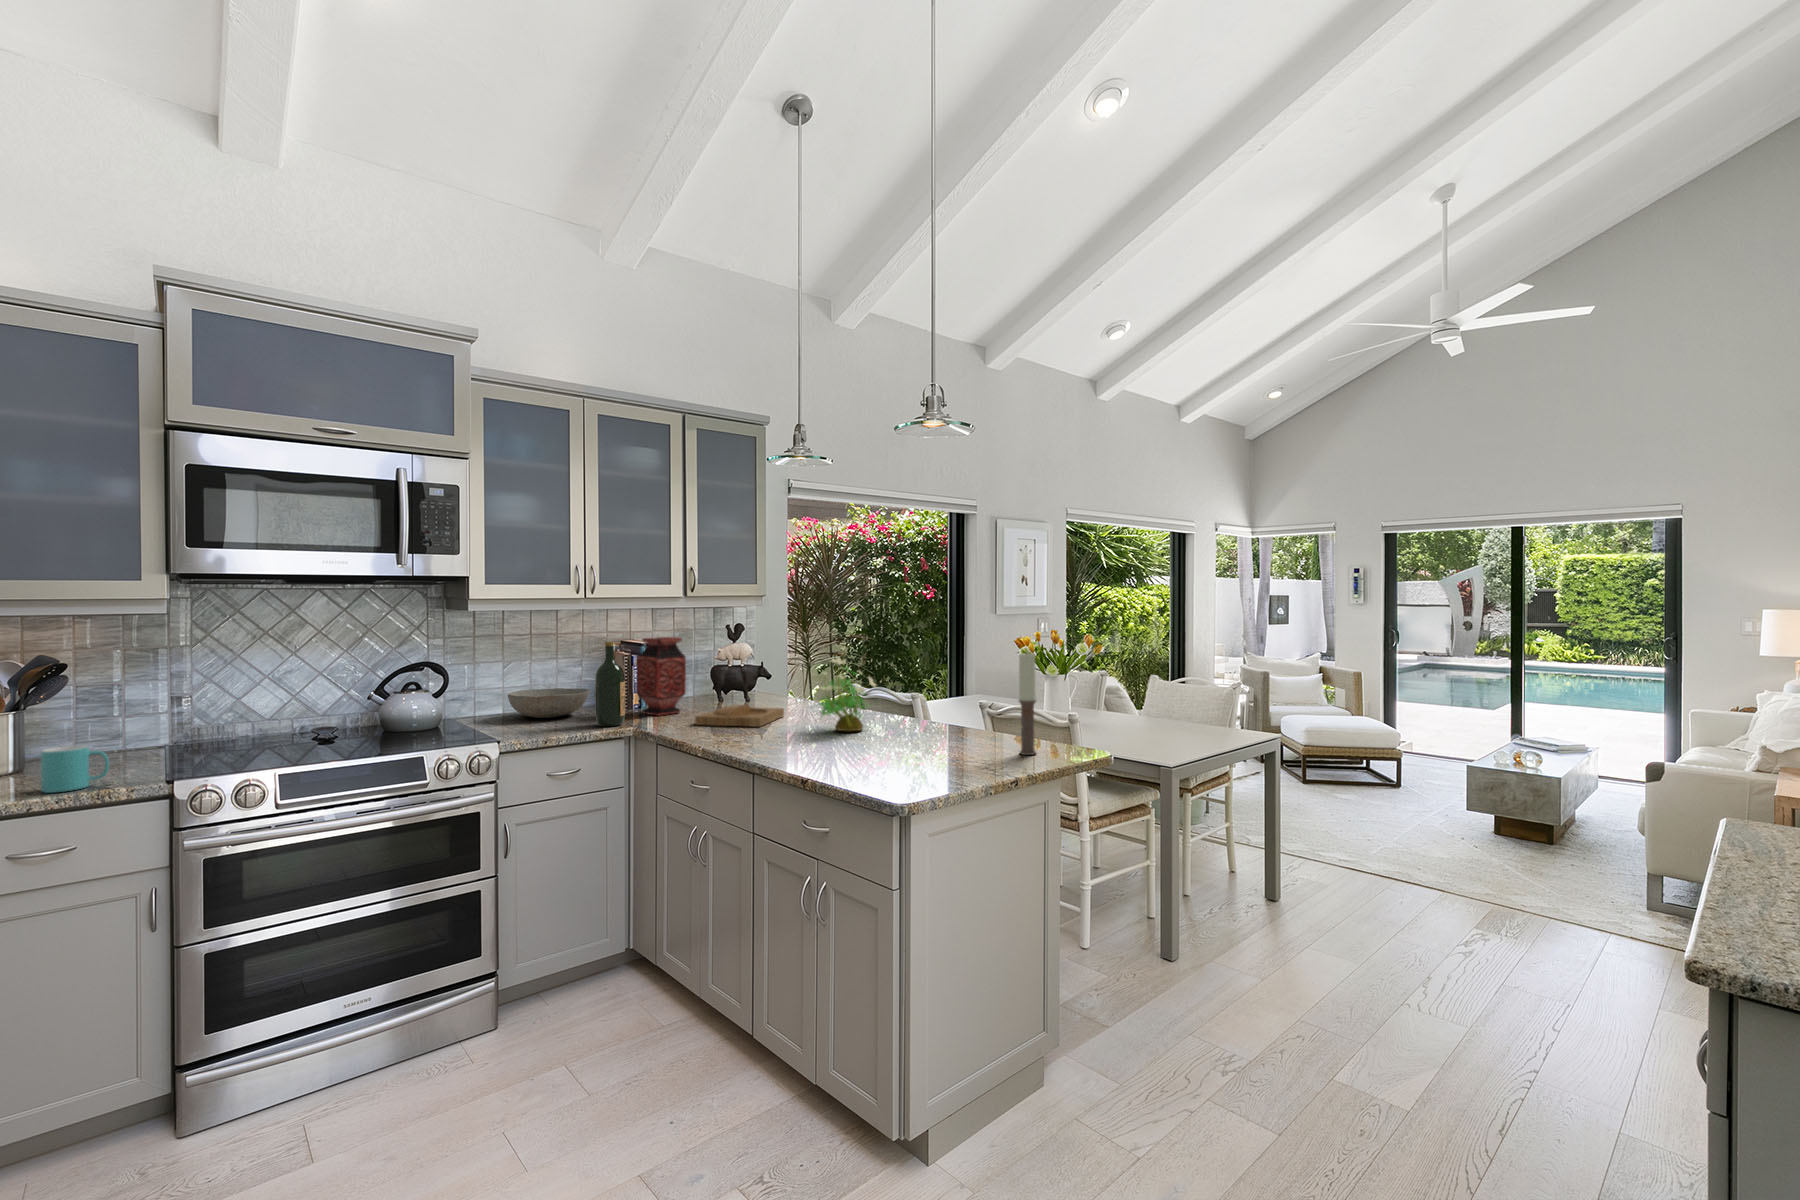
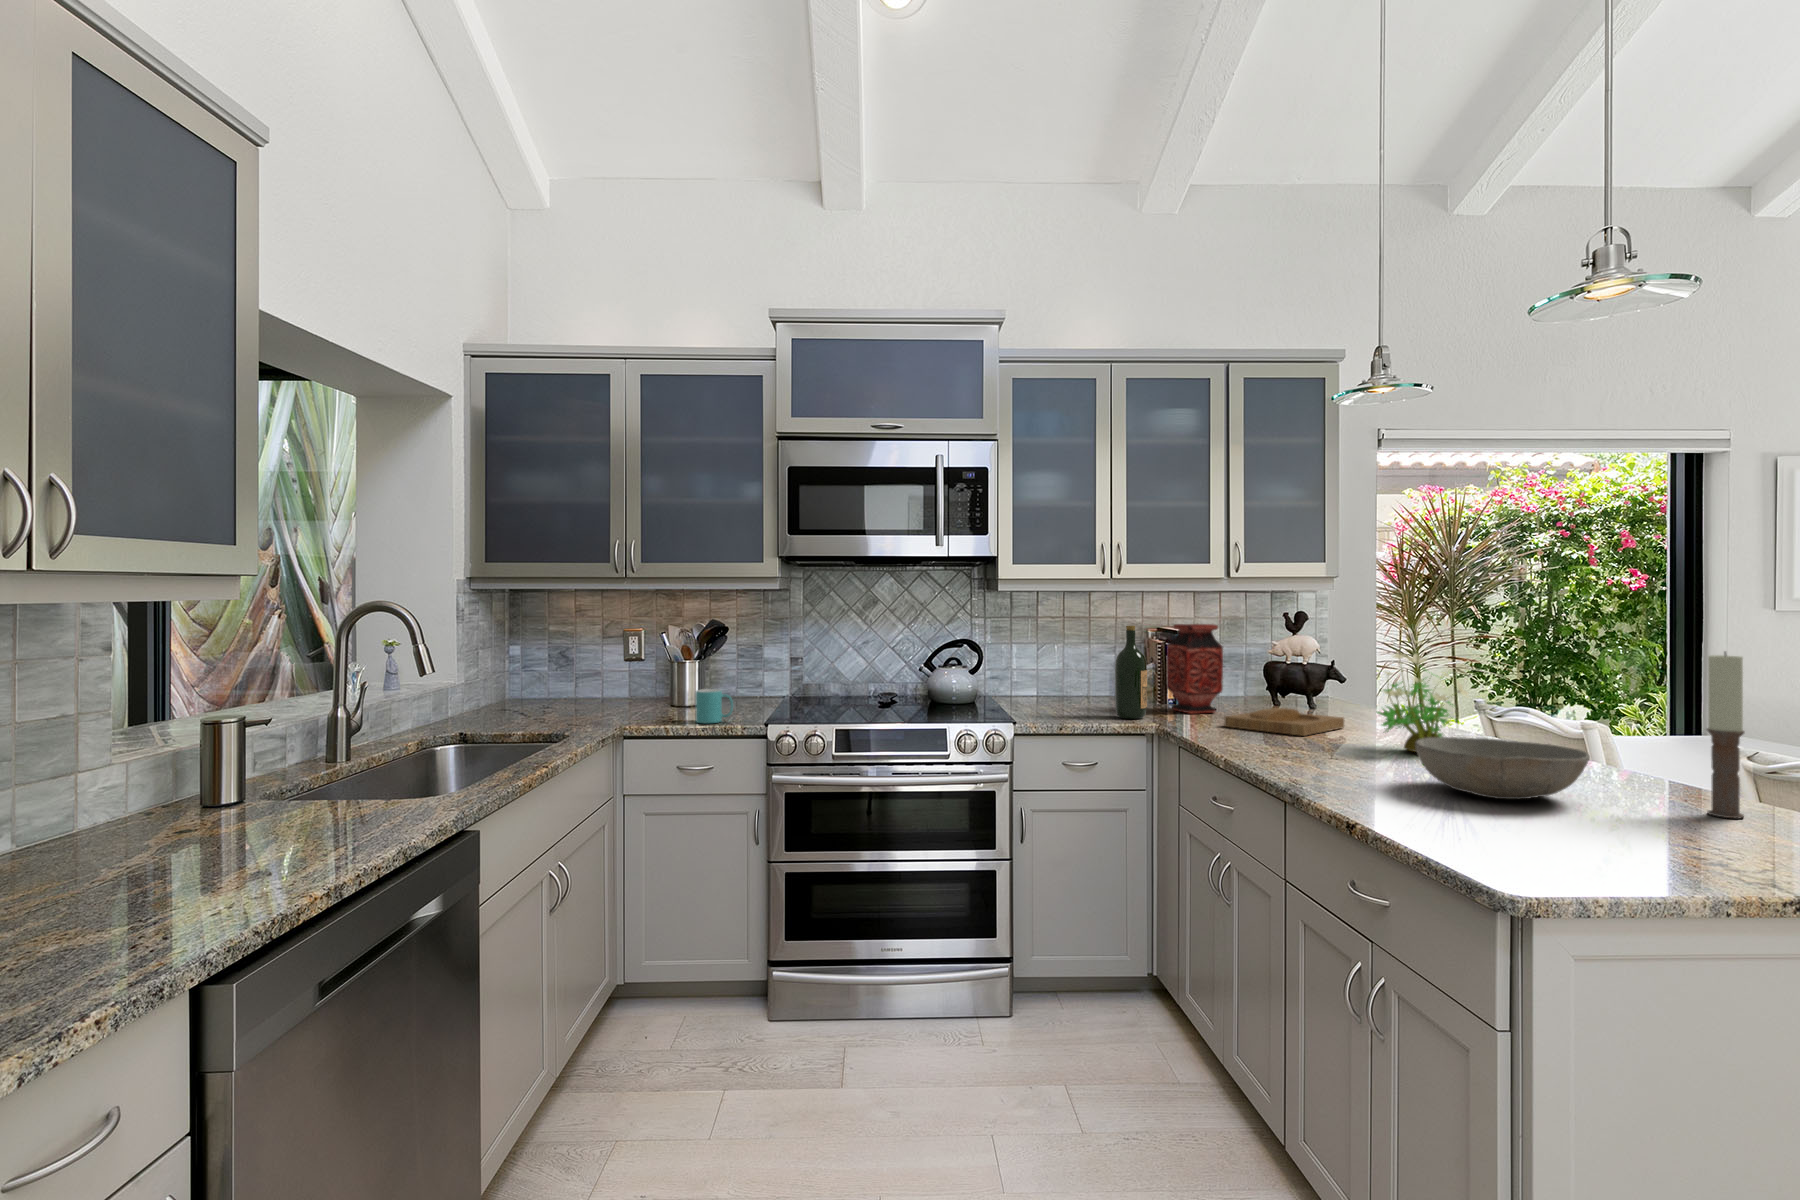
bowl: present [508,688,590,718] -> present [1415,737,1590,799]

